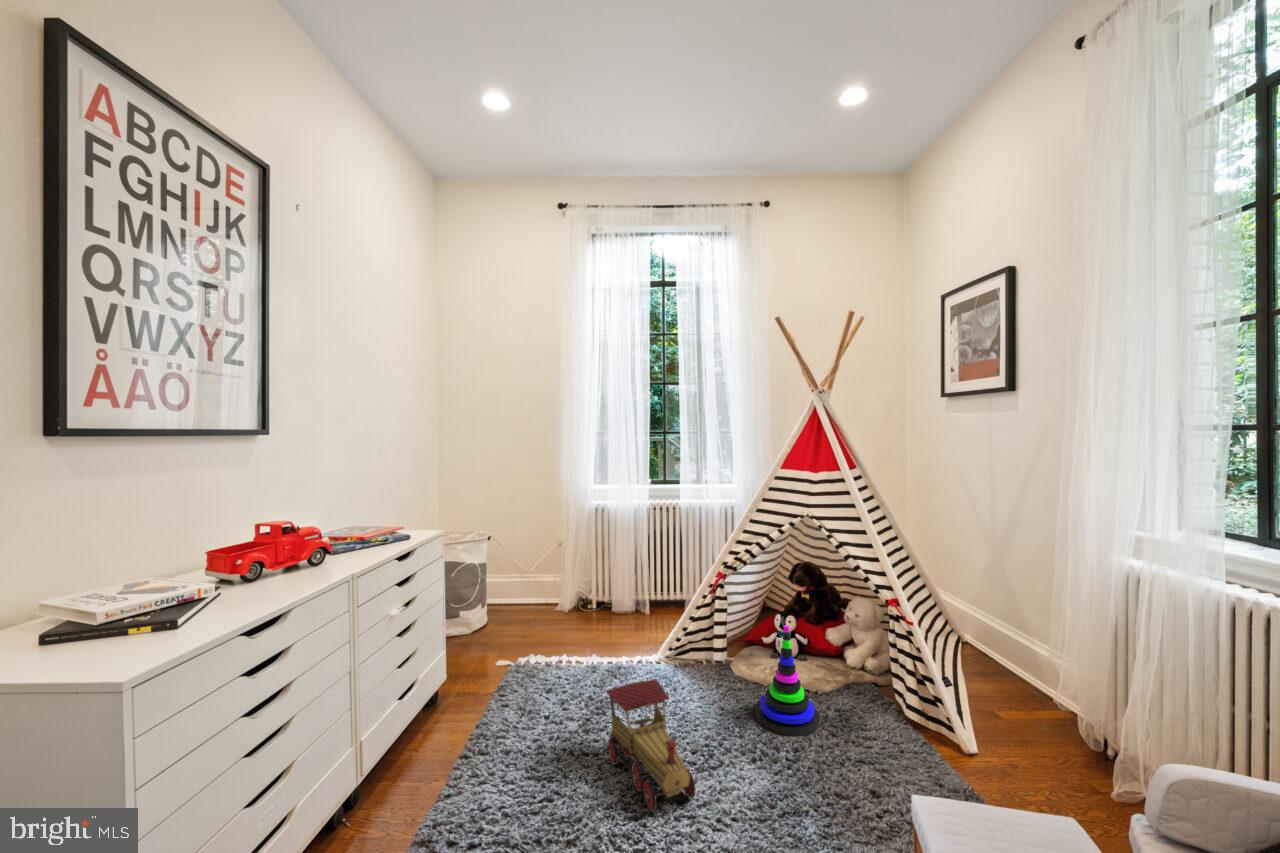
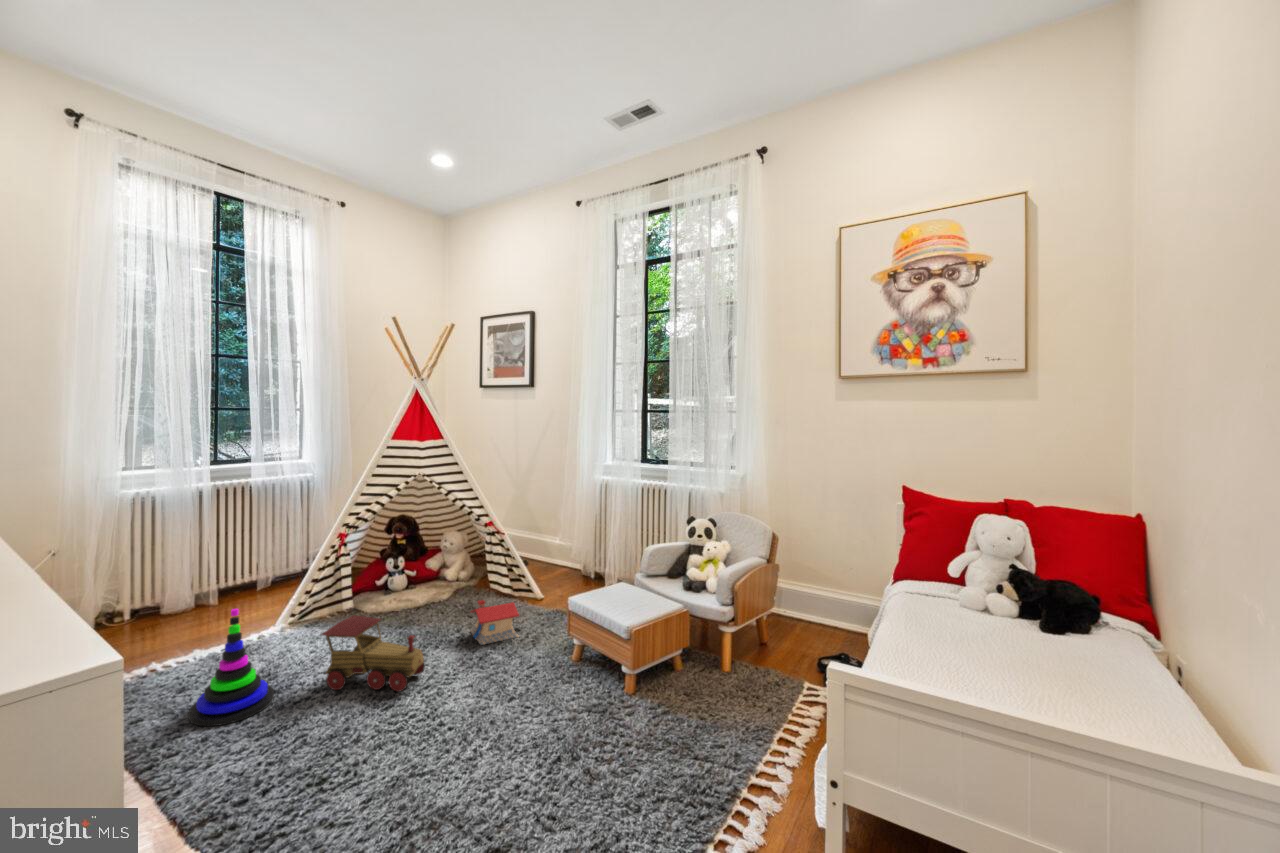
stacking toy: present [755,625,820,736] -> present [189,609,274,727]
toy house: none [801,723,874,820] -> present [470,600,519,645]

